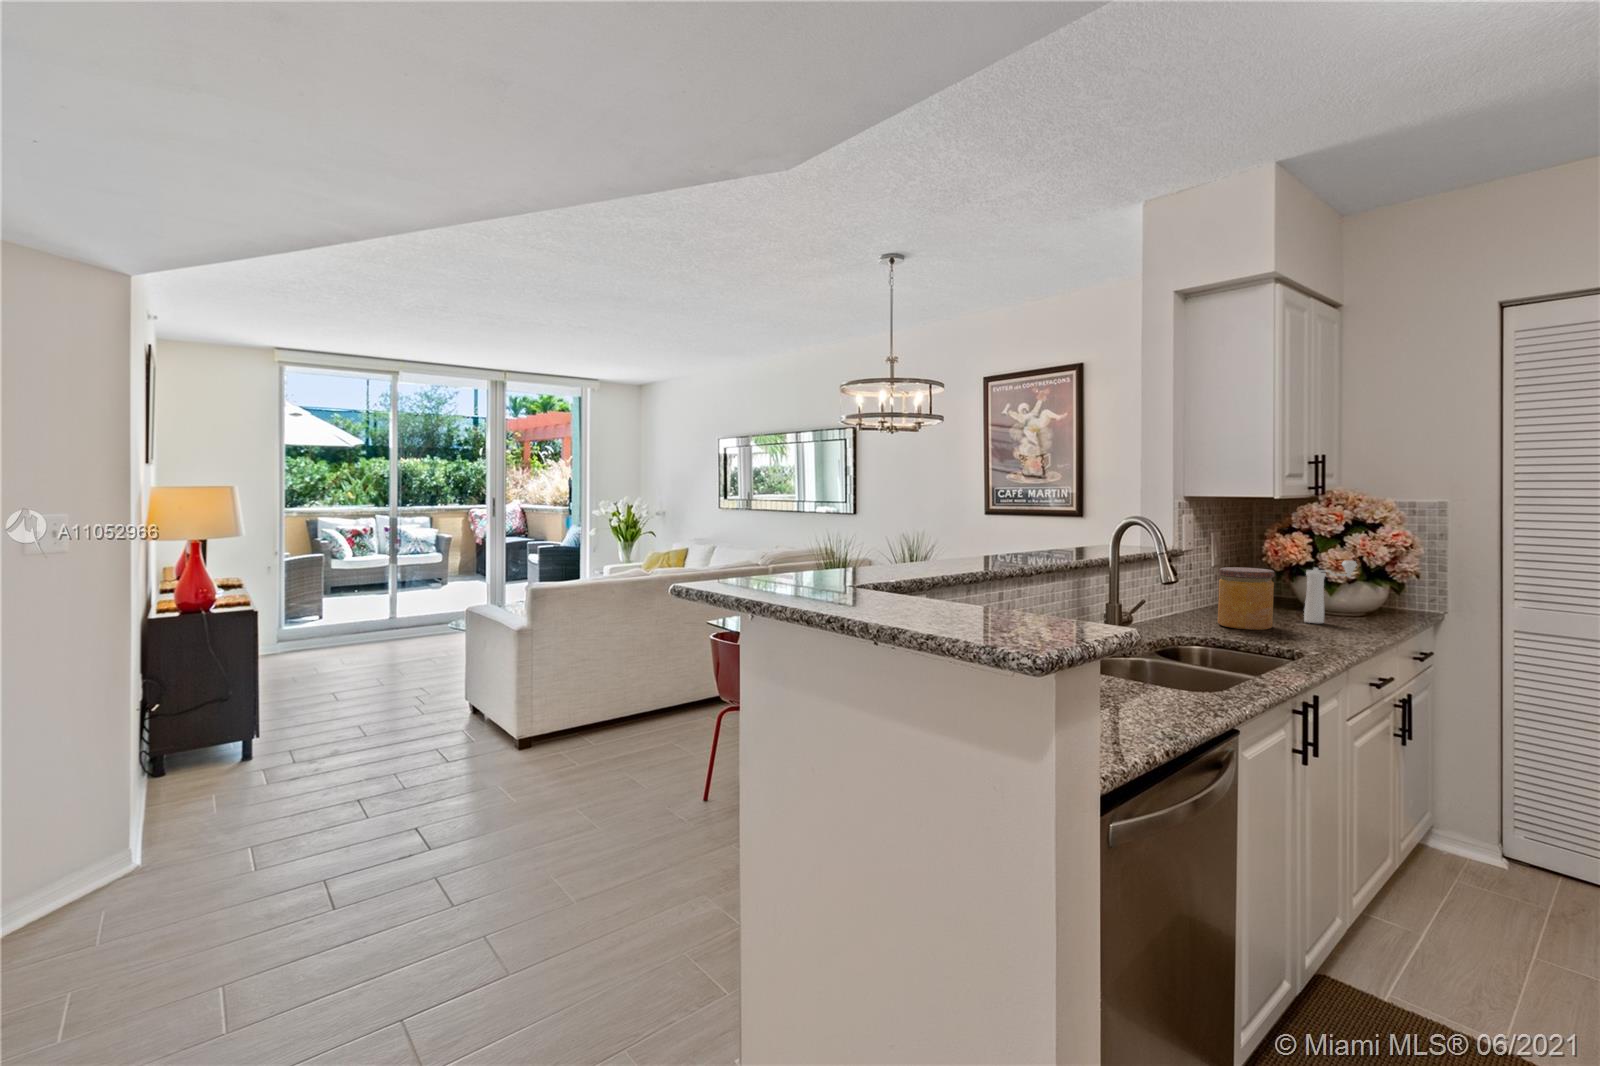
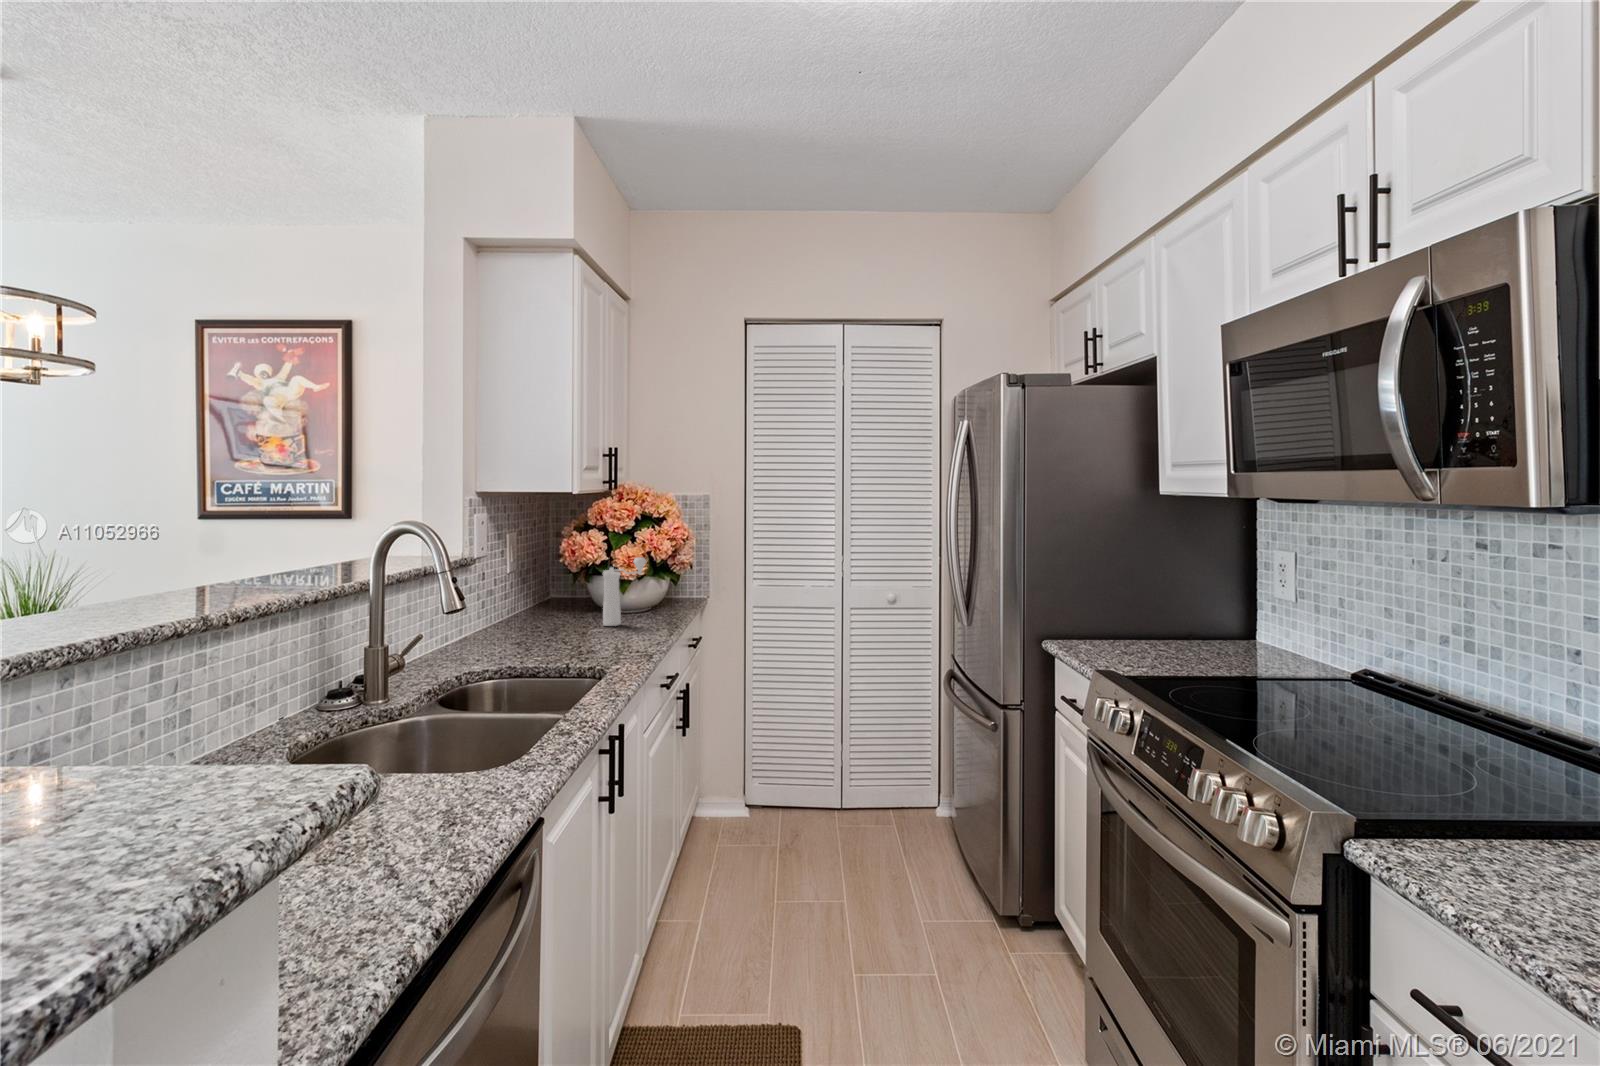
jar: present [1218,567,1274,630] -> none [516,573,574,645]

